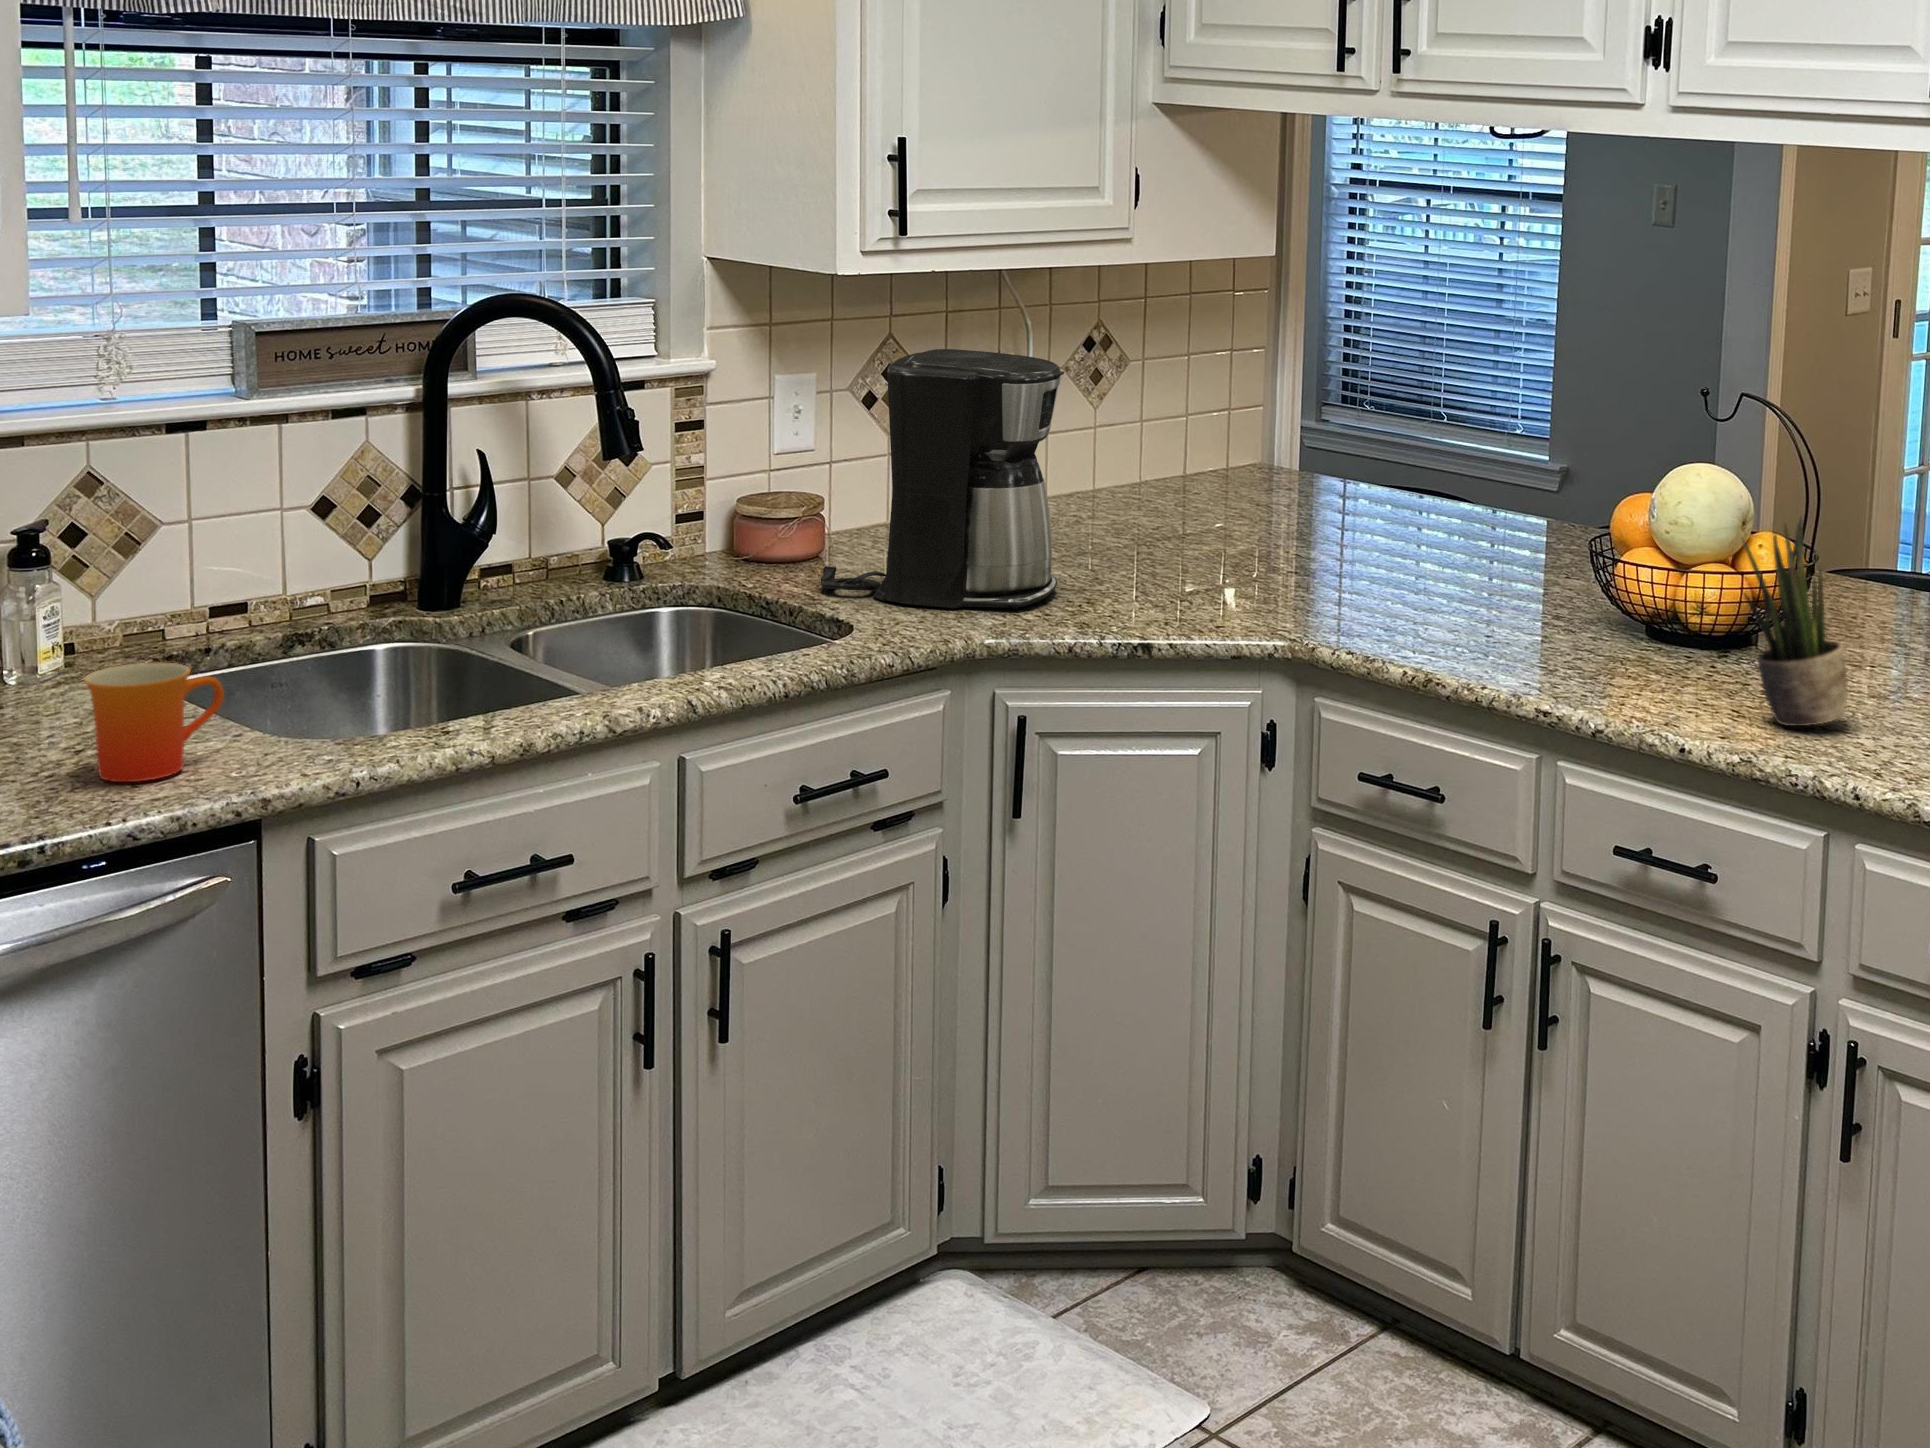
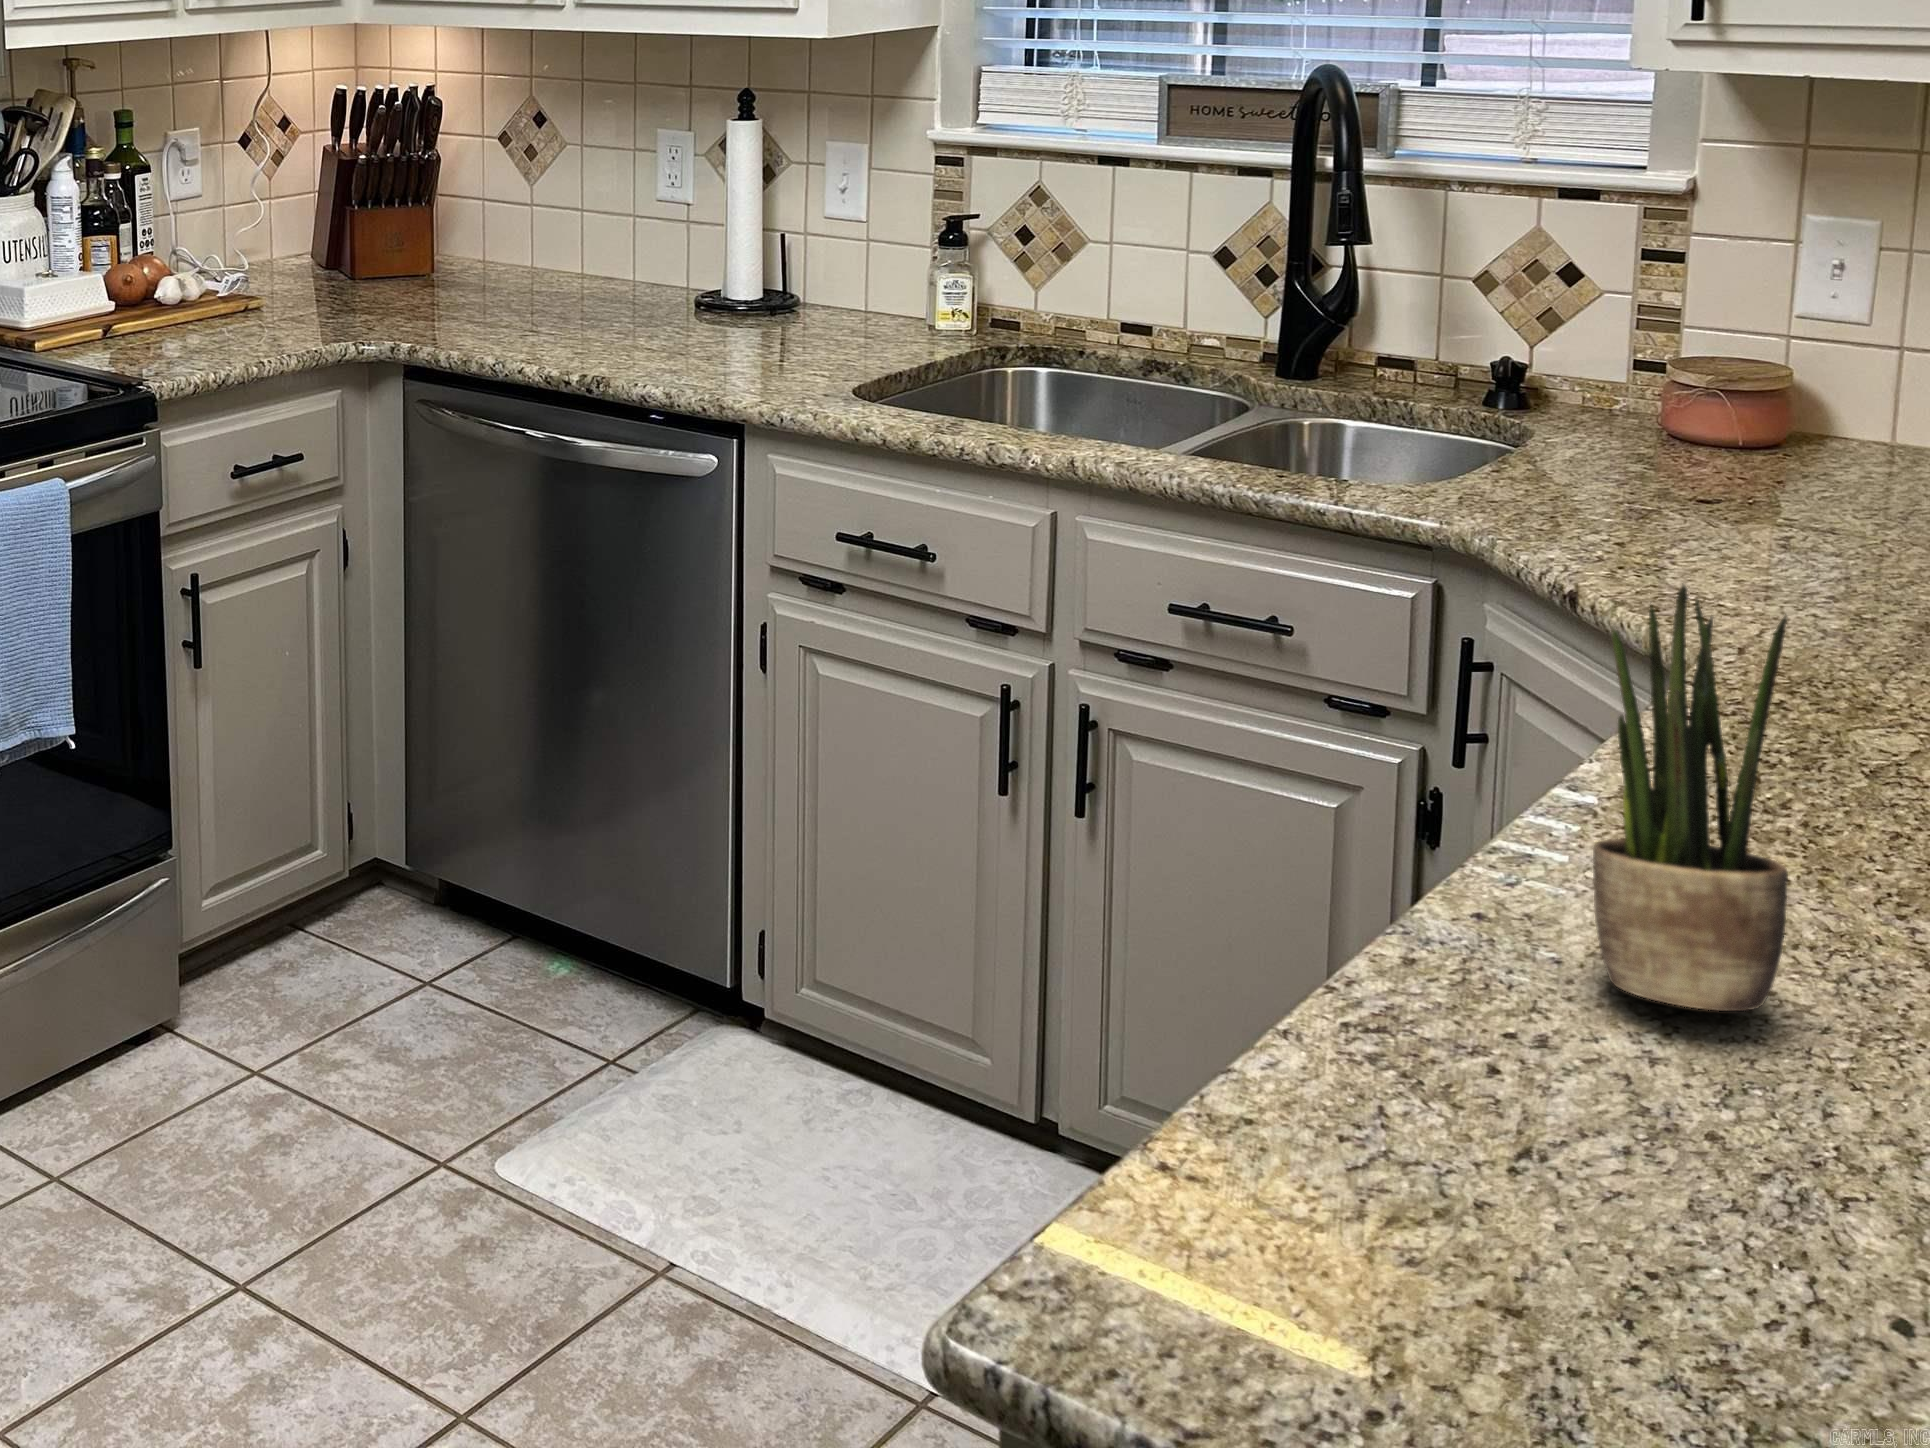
coffee maker: present [821,349,1064,609] -> none [1566,181,1852,535]
mug: present [84,663,224,782] -> none [704,298,789,381]

